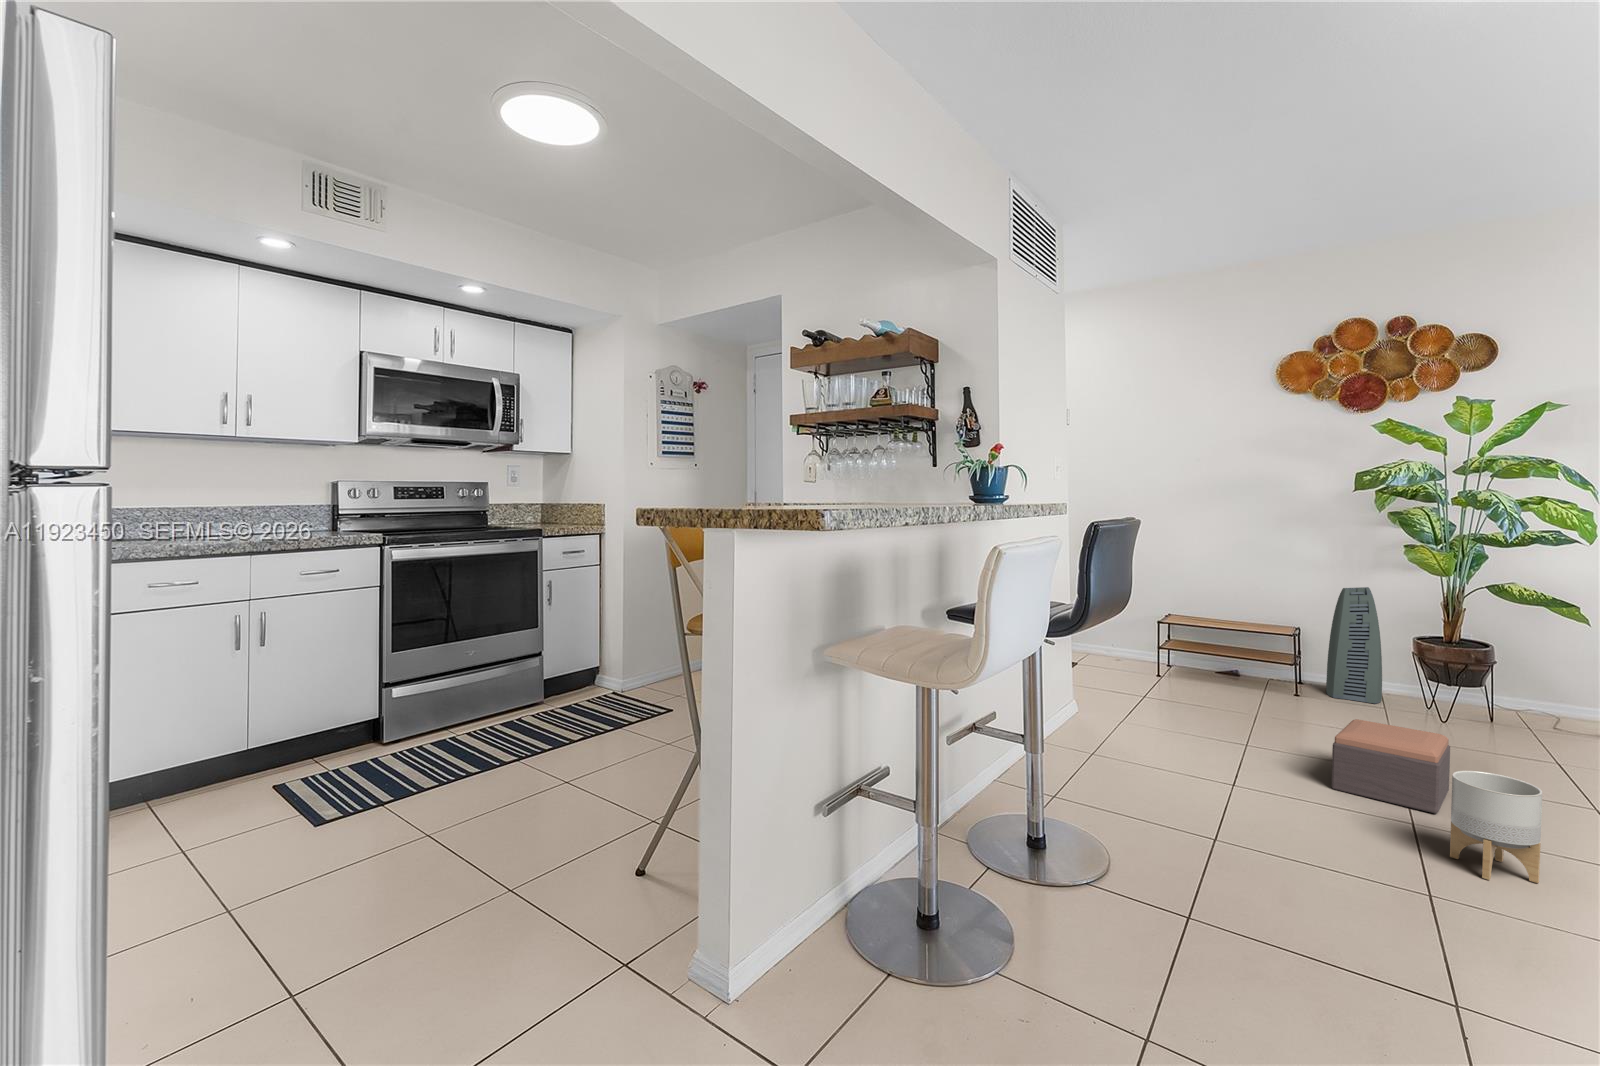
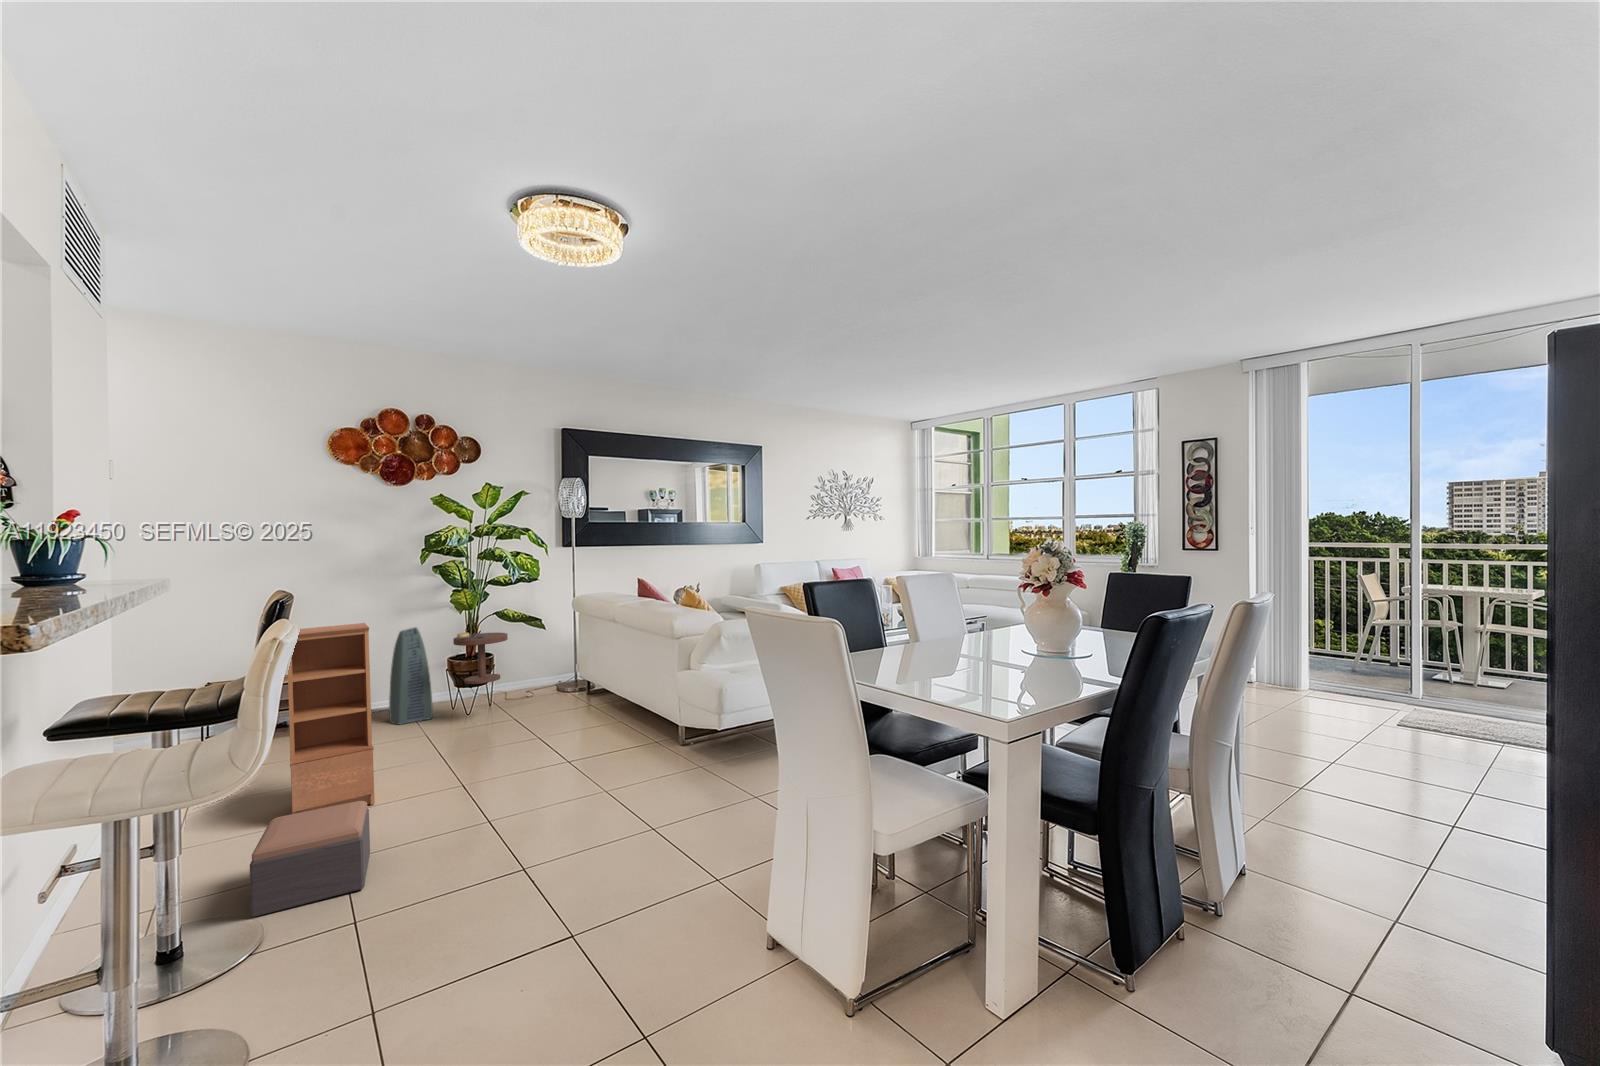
bookcase: none [1159,562,1250,758] -> present [288,623,375,814]
side table: none [1402,601,1494,729] -> present [453,632,508,684]
footstool: present [1332,719,1450,814] -> present [250,801,370,917]
planter: present [1450,771,1542,883] -> none [553,734,597,804]

